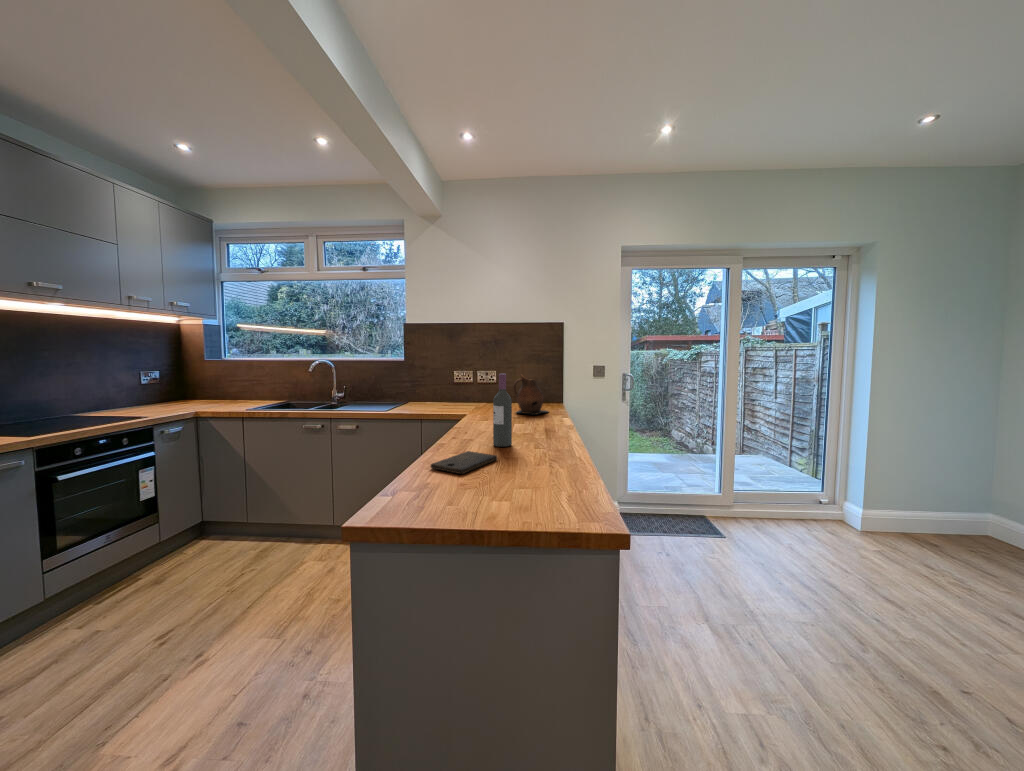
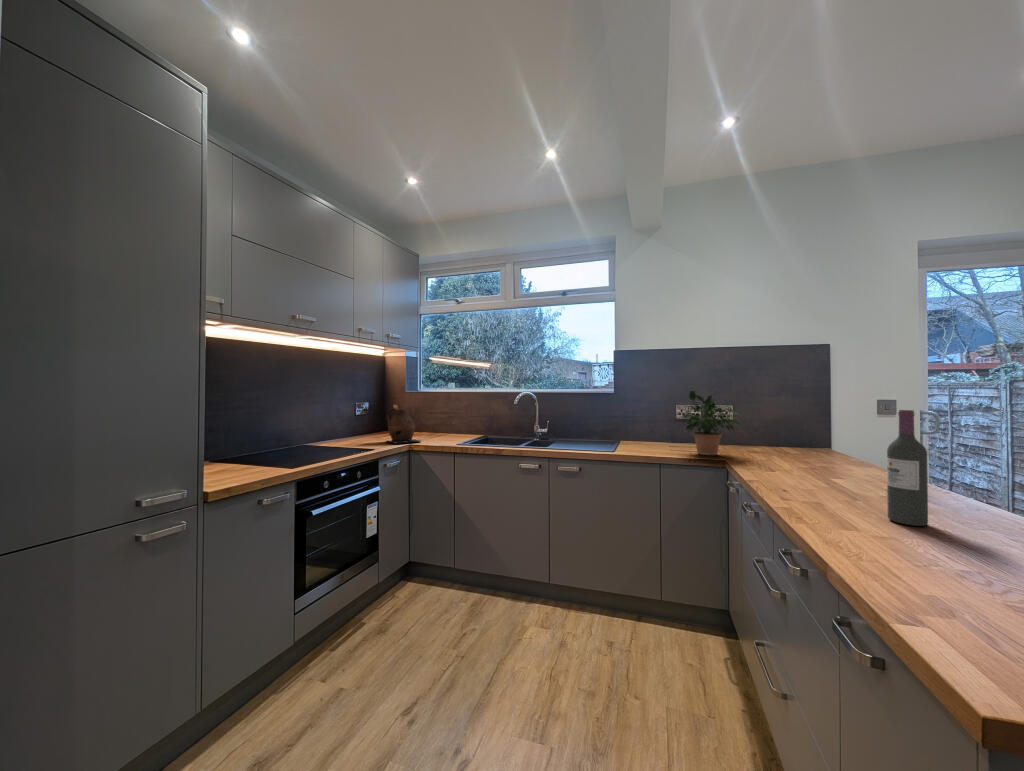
potted plant: none [439,359,492,410] -> present [682,391,742,455]
ceramic pitcher: present [513,375,548,415] -> present [386,405,420,444]
cutting board: present [431,451,498,474] -> none [878,533,978,587]

